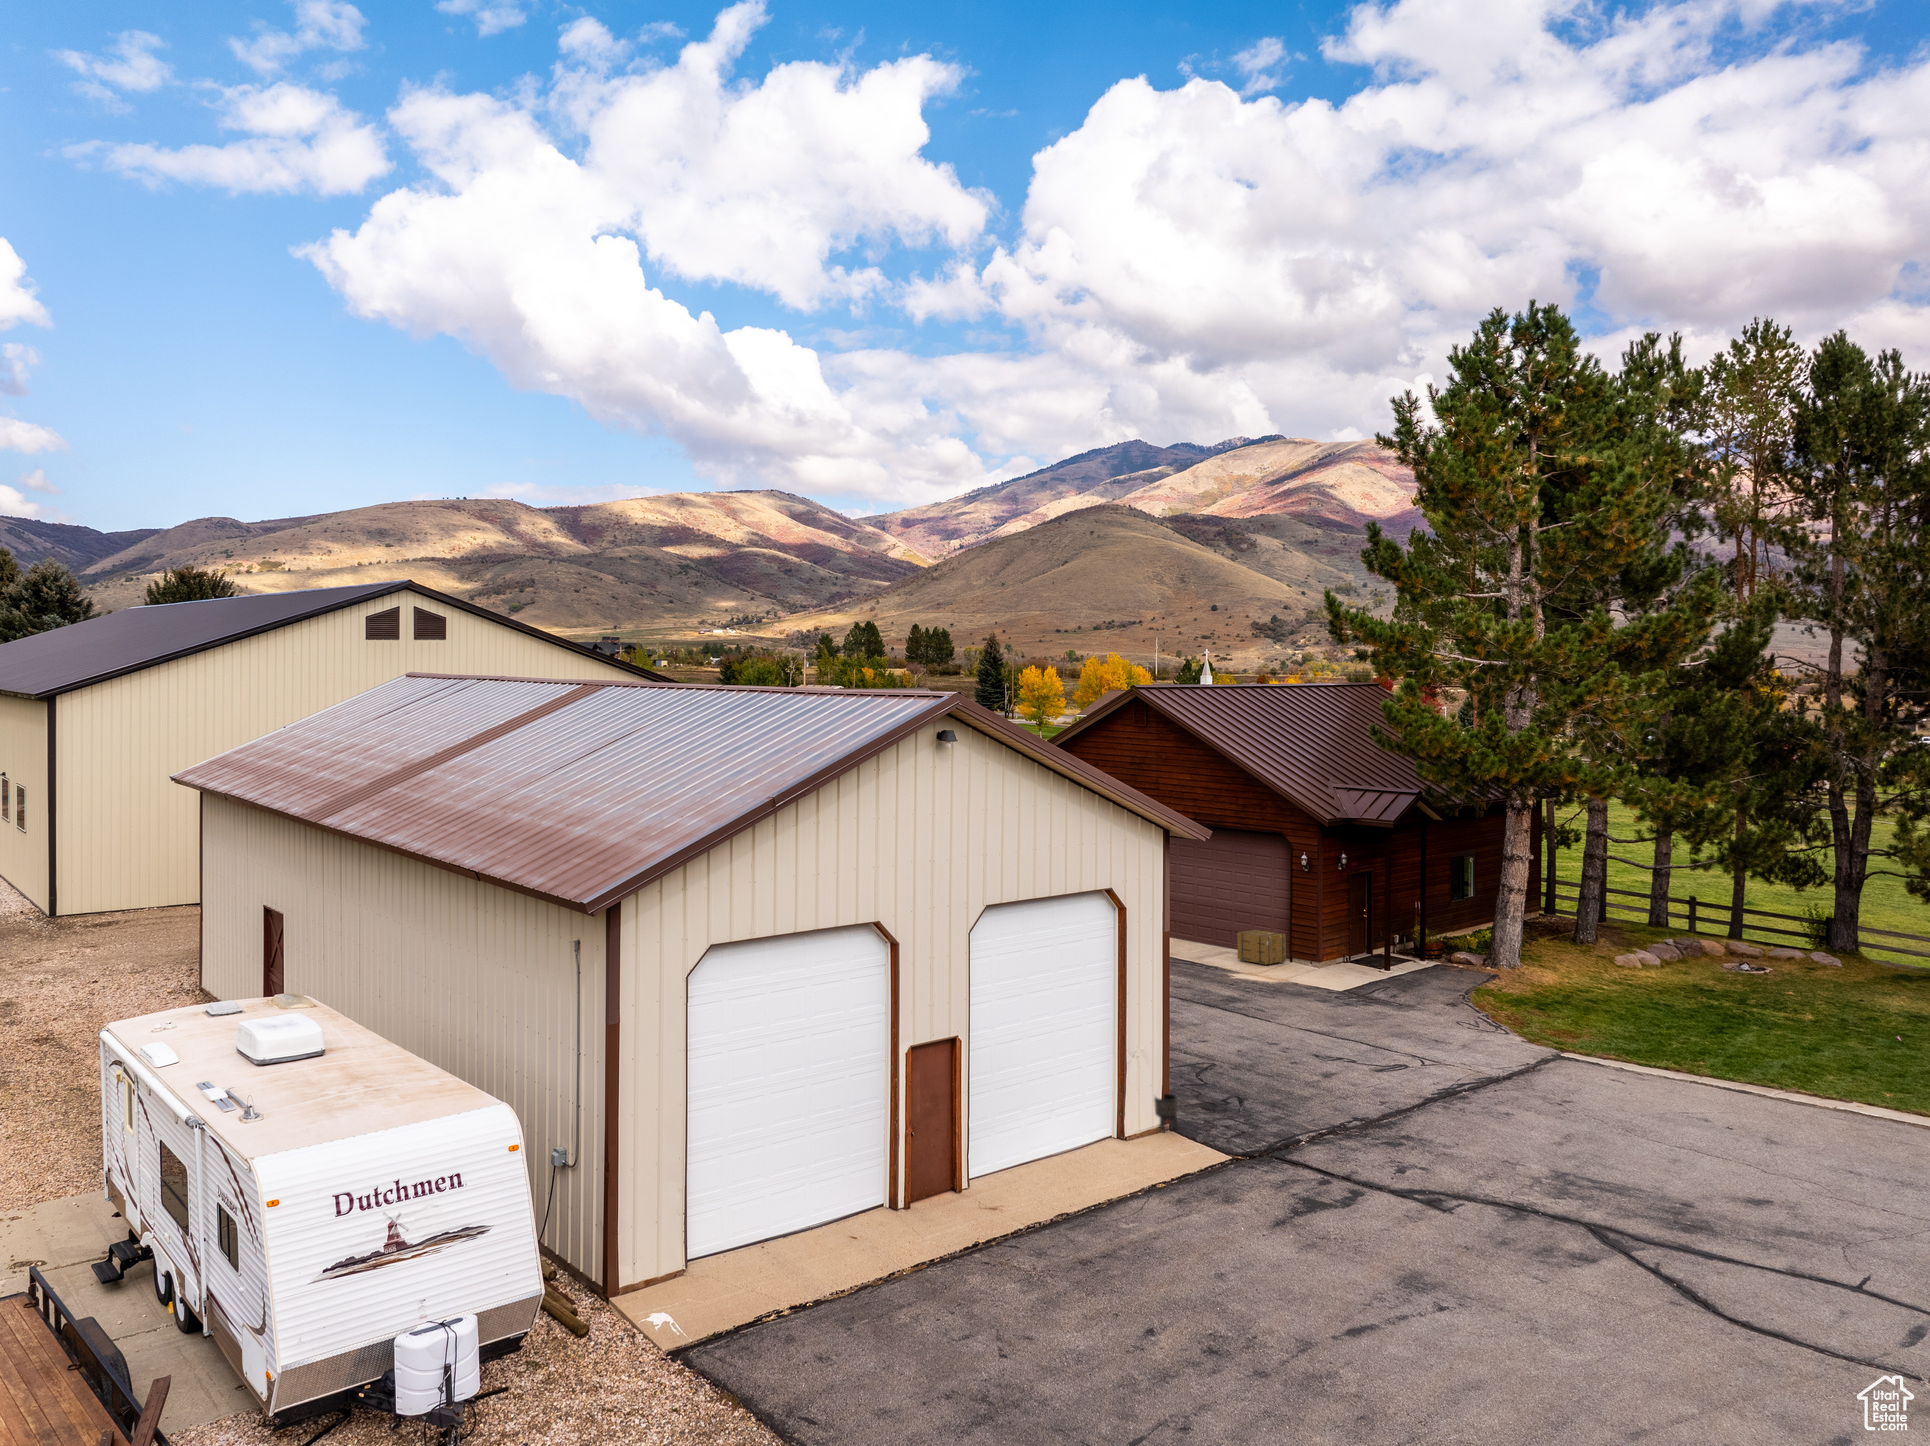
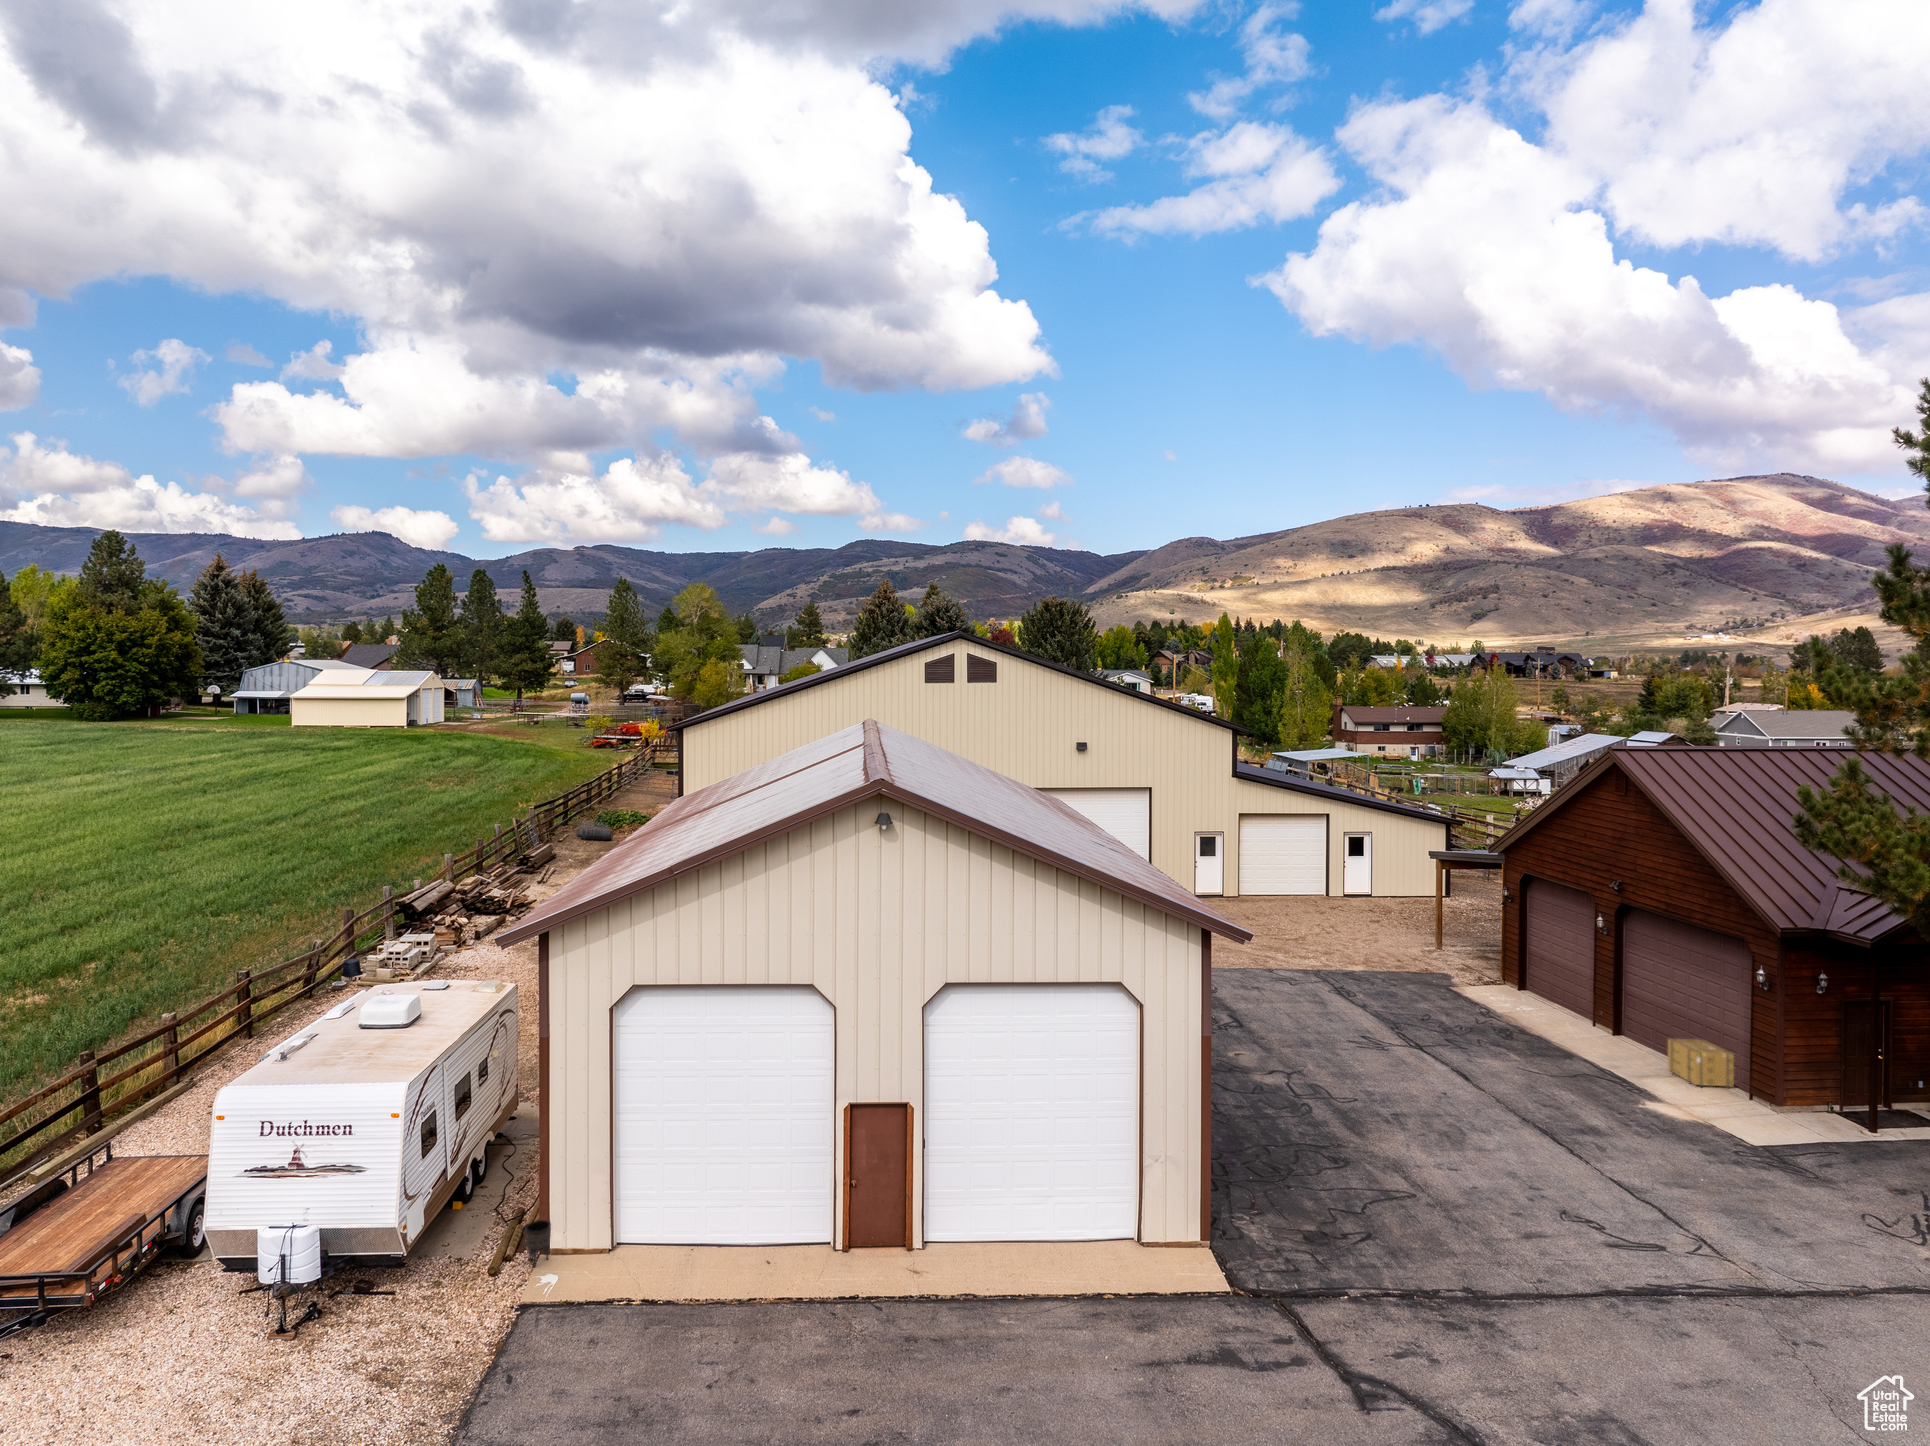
planter: present [1154,1094,1178,1132] -> present [525,1220,551,1267]

